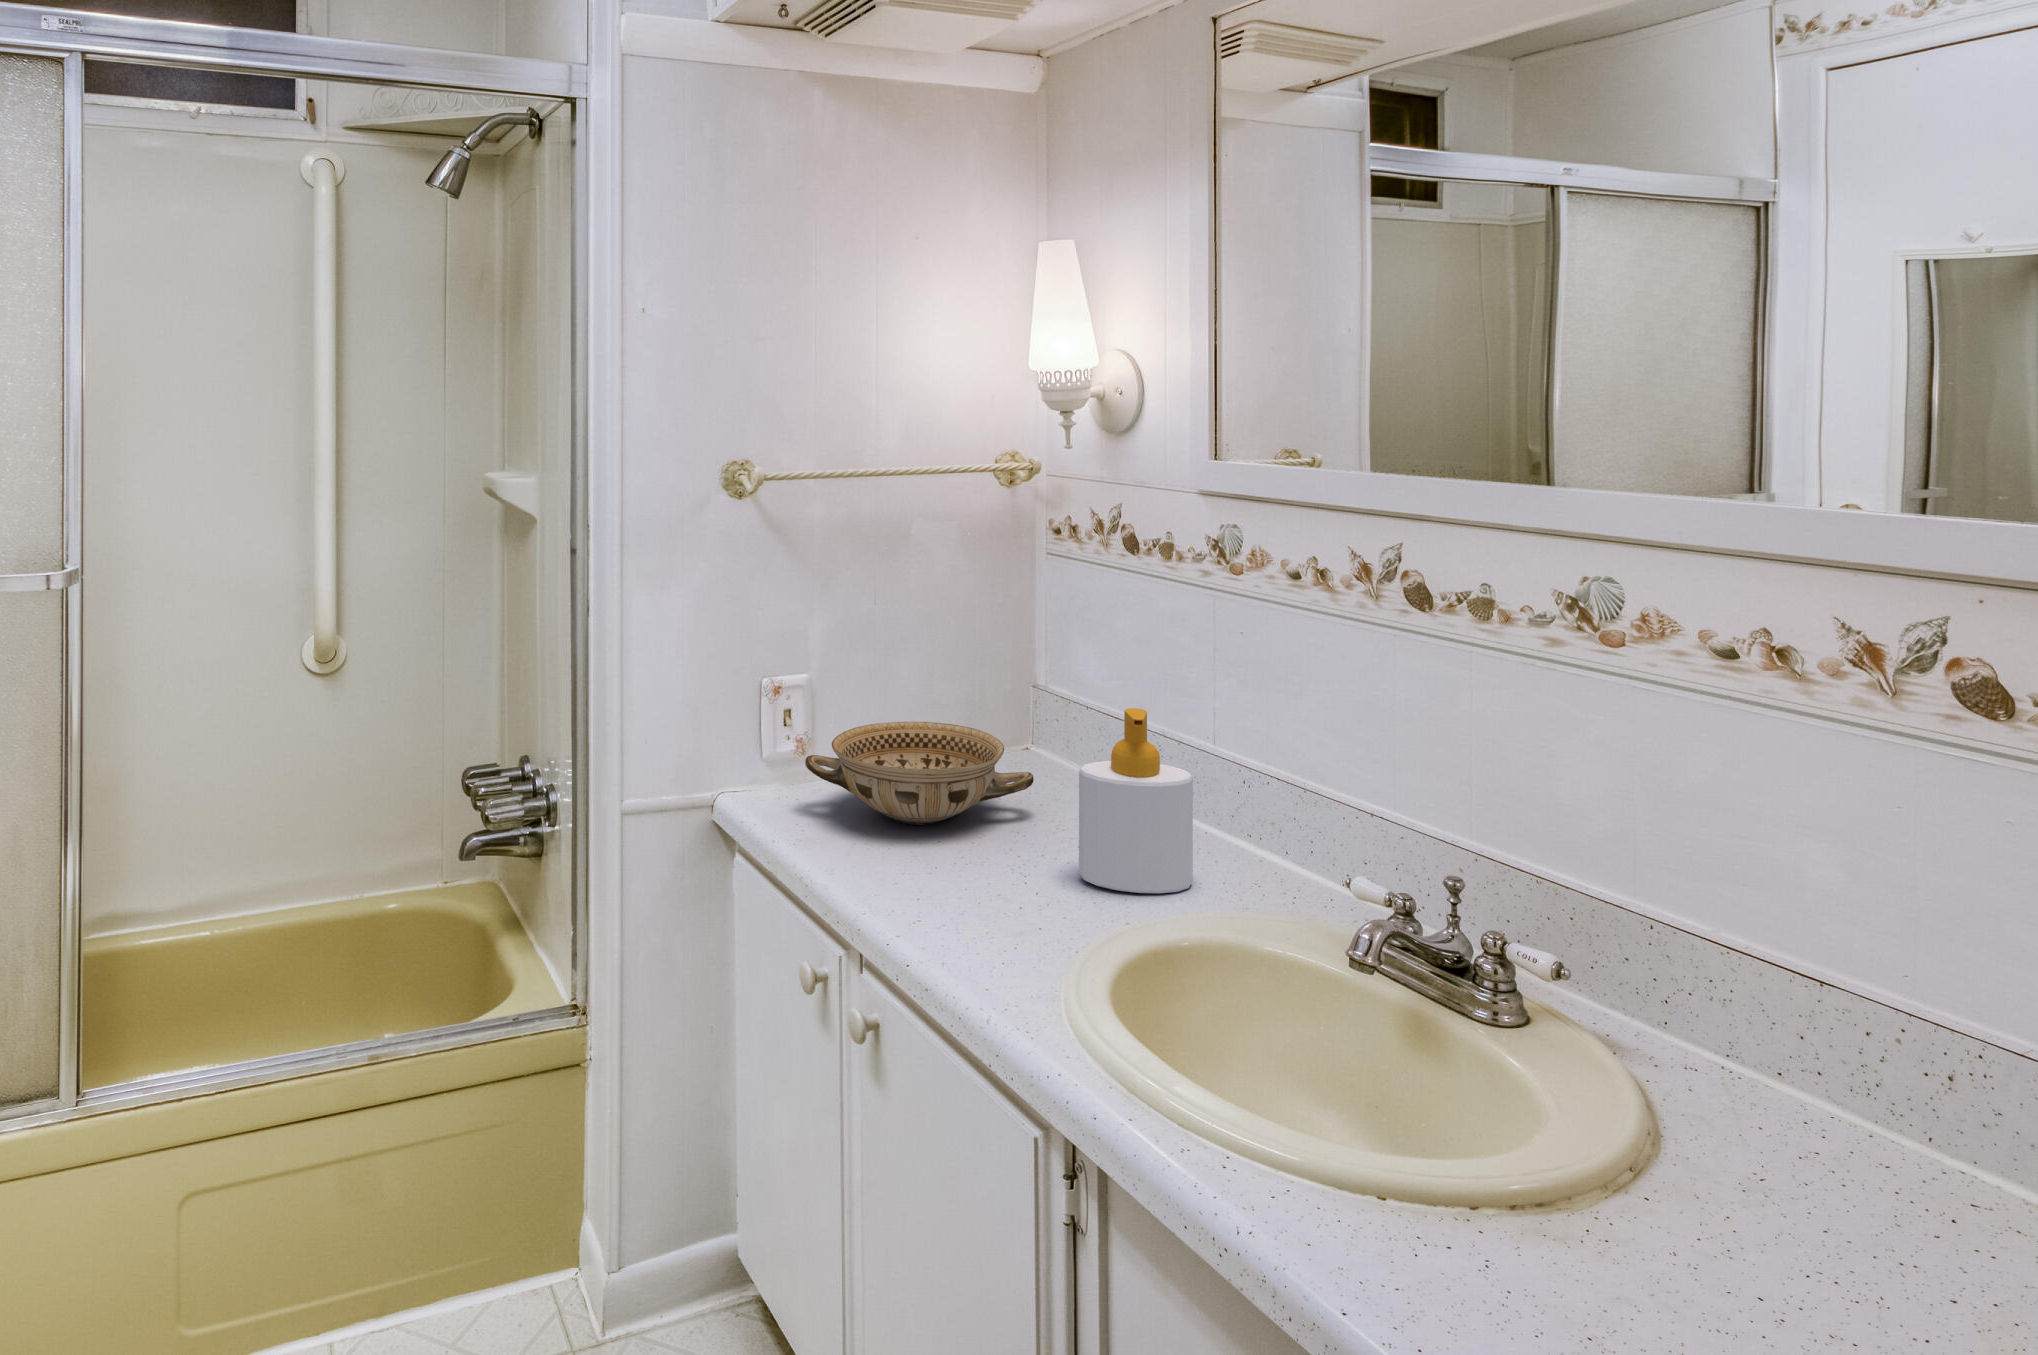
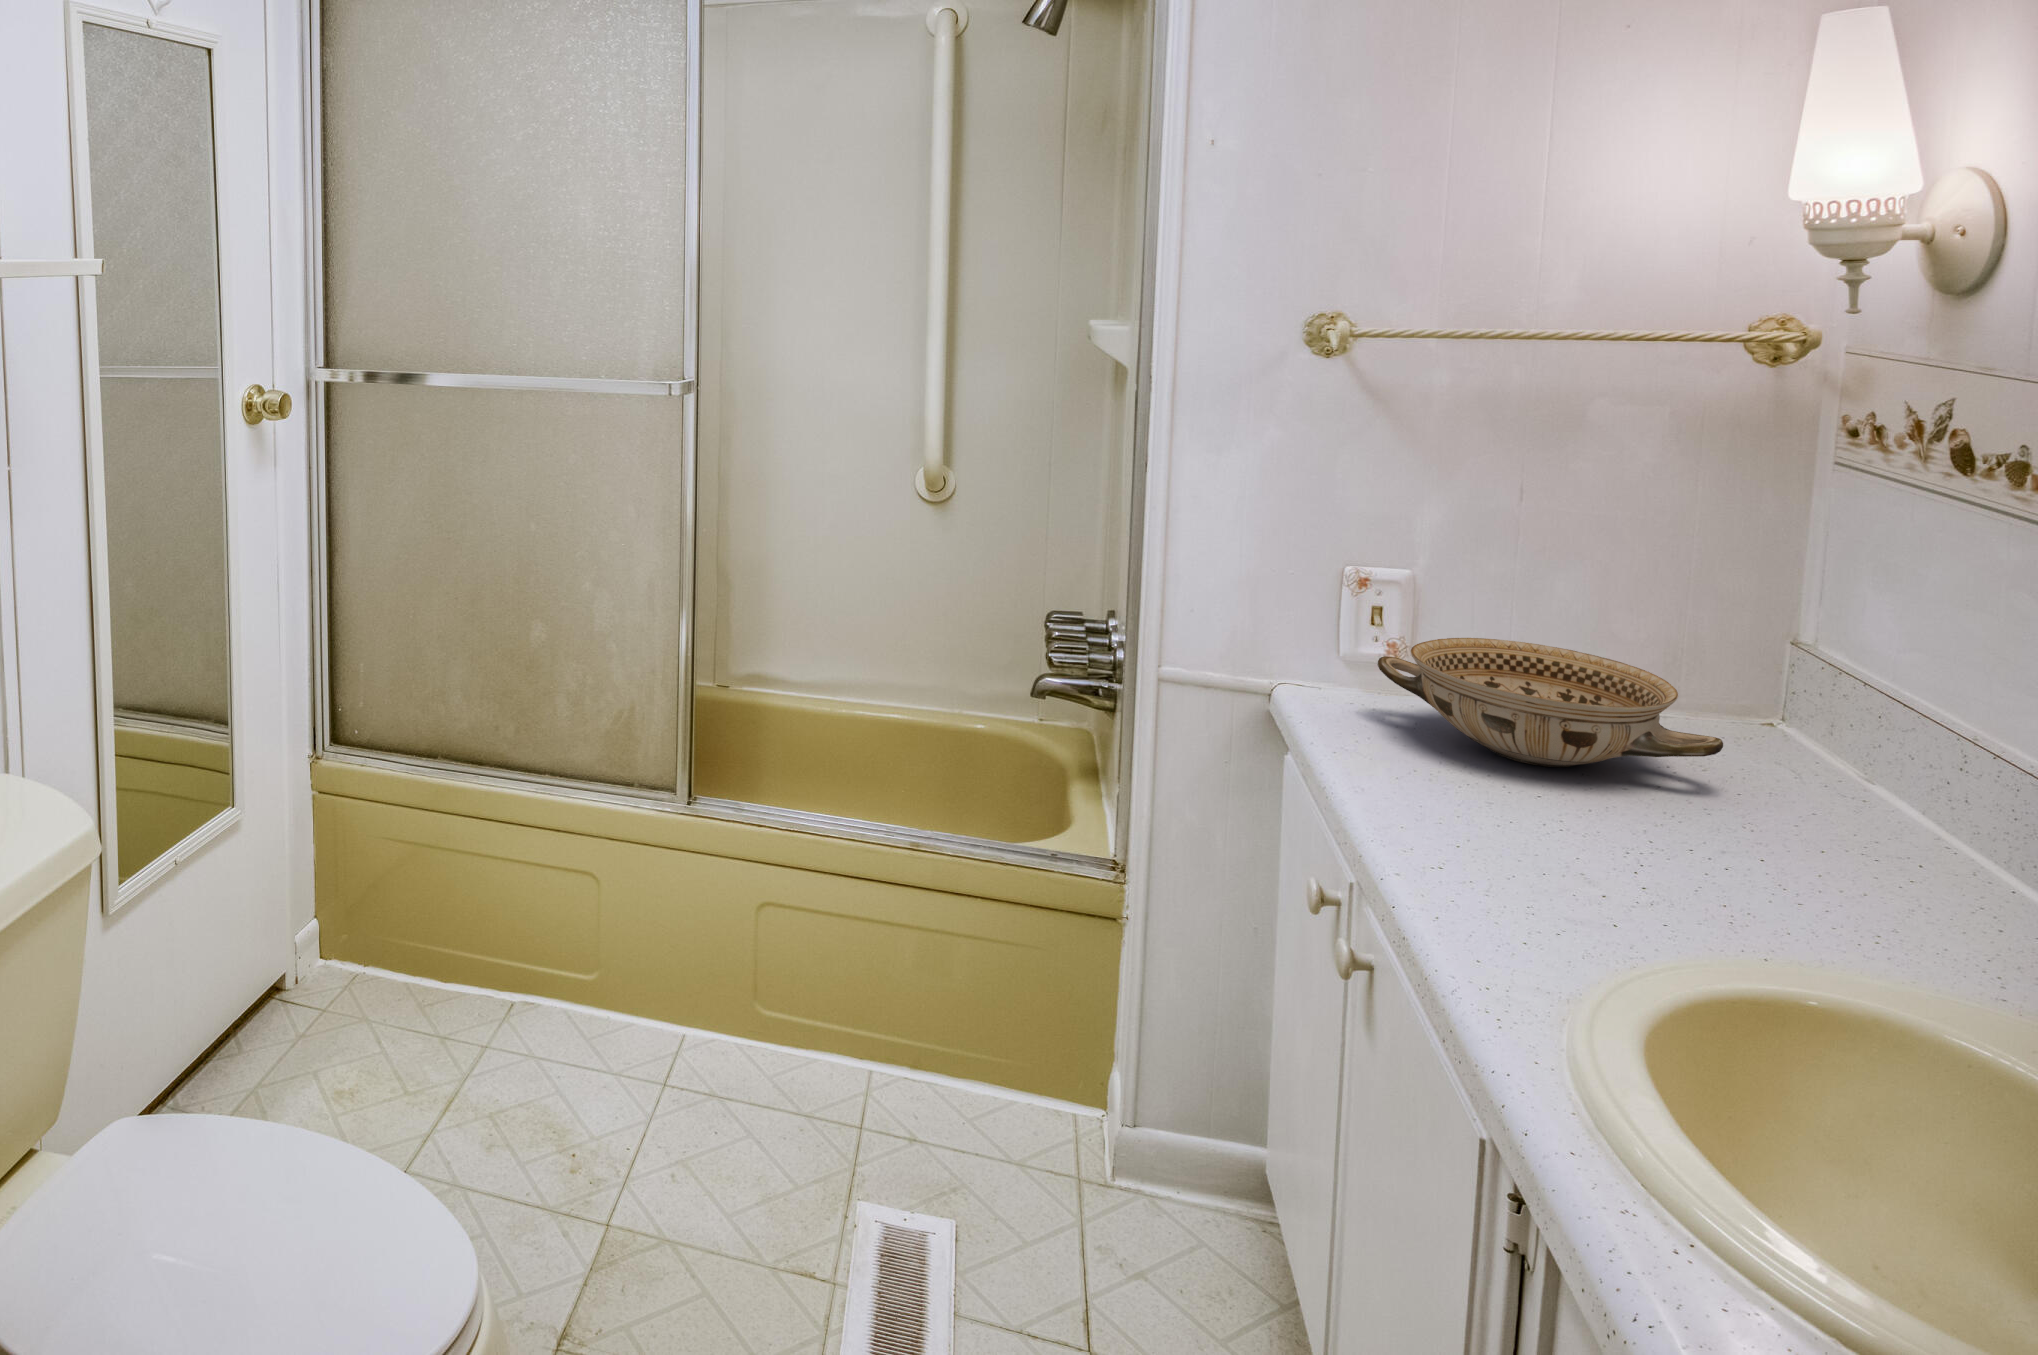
soap bottle: present [1079,708,1193,893] -> none [1738,670,1964,932]

